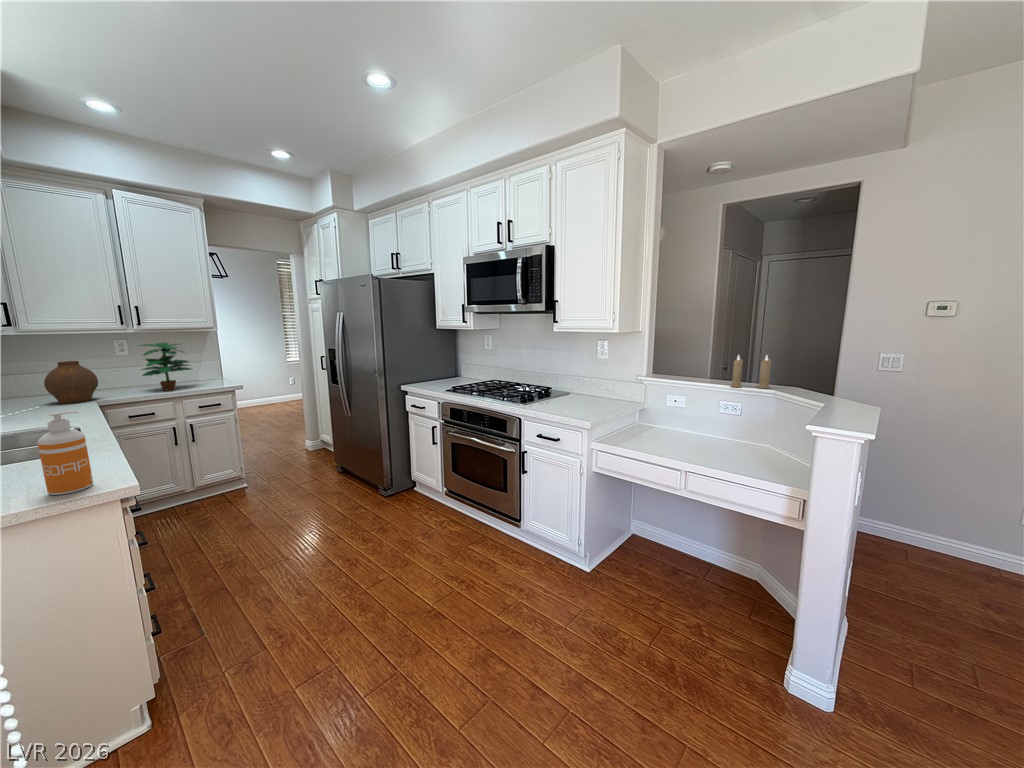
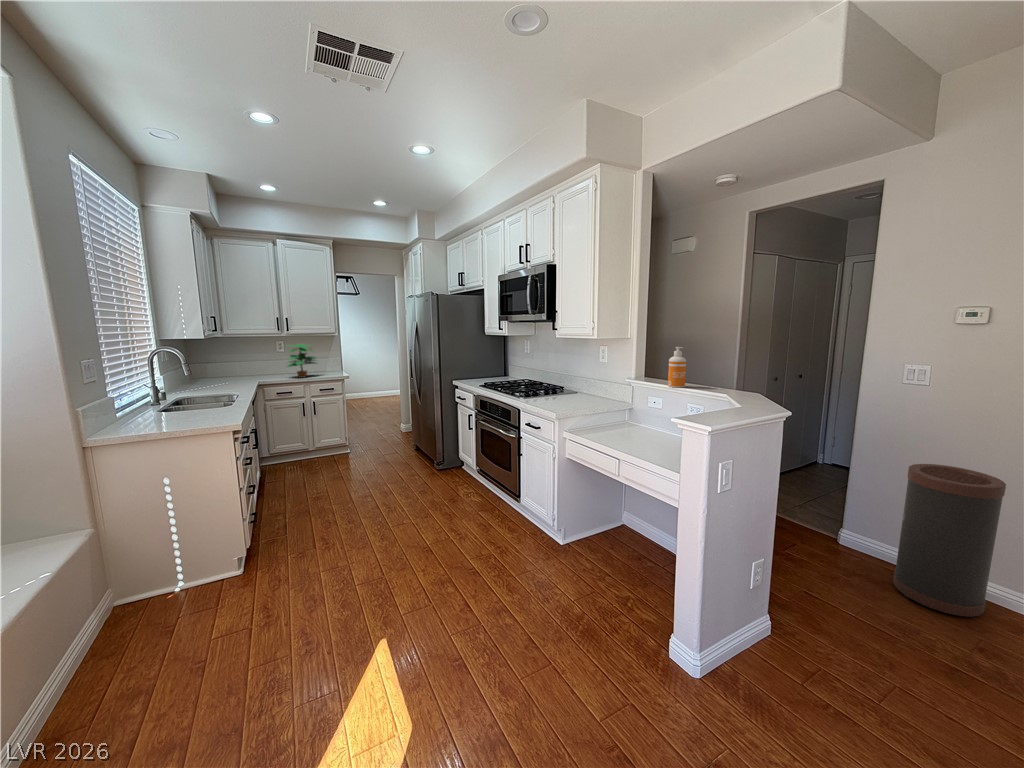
candle: present [730,355,771,388] -> none [694,359,733,393]
vase: present [44,361,98,404] -> none [232,355,260,383]
soap dispenser: present [38,411,93,495] -> present [668,347,686,388]
trash can: none [885,443,987,577] -> present [893,464,1006,617]

